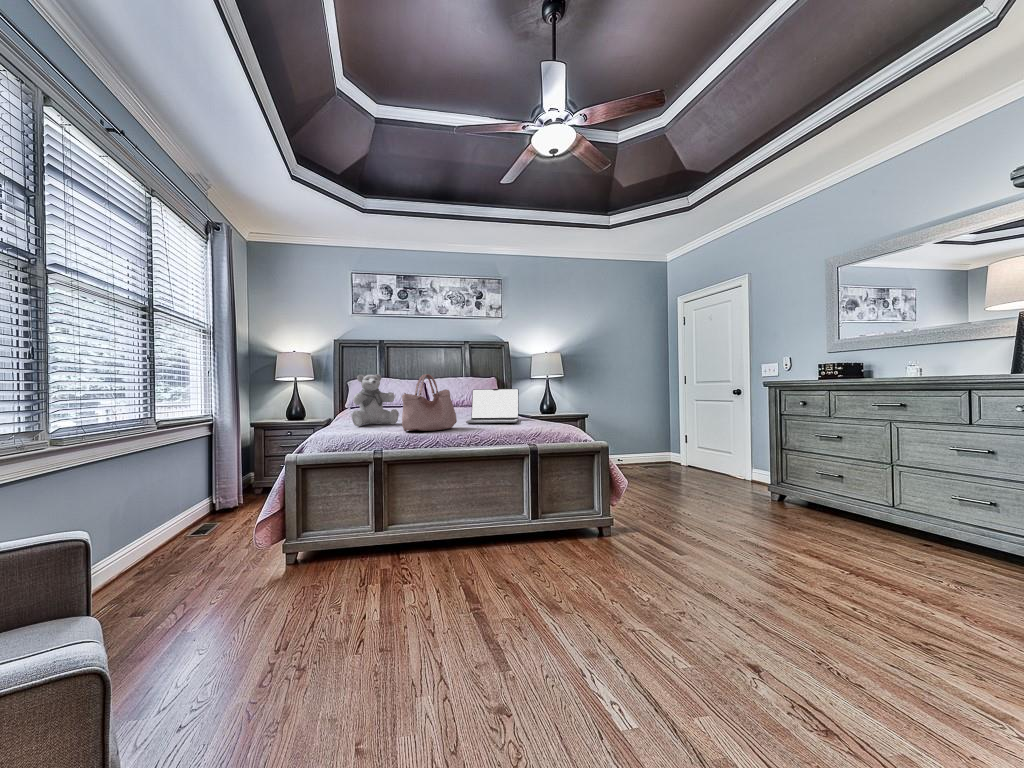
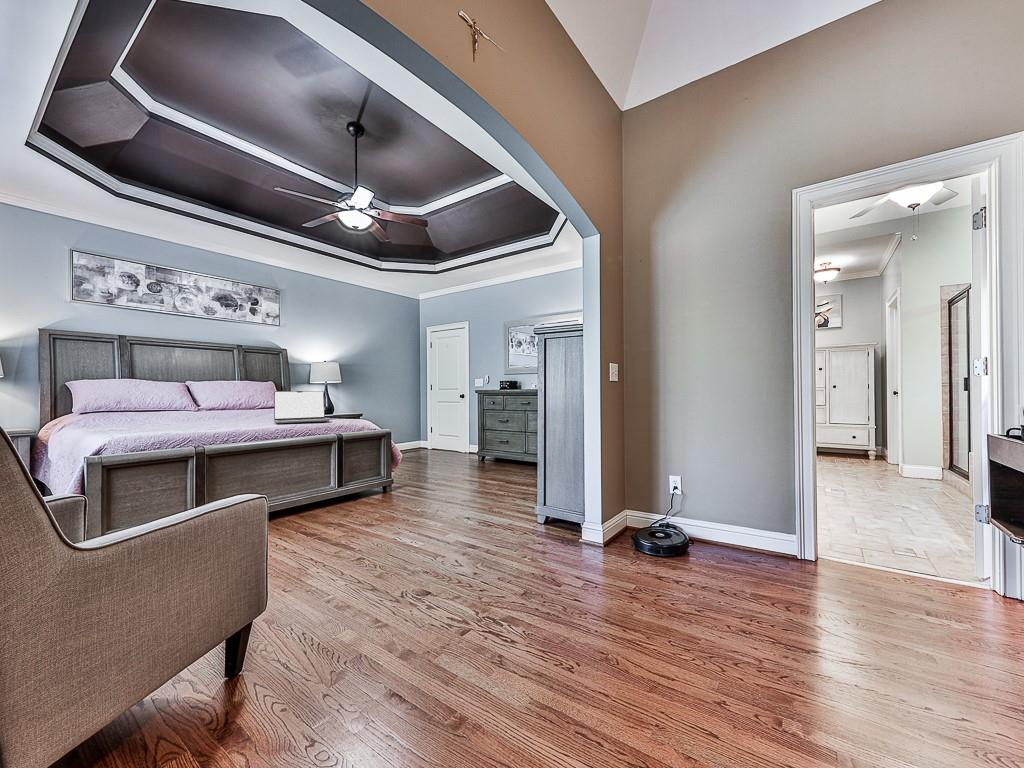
teddy bear: present [351,374,399,426] -> none [124,372,191,432]
handbag: present [402,374,457,431] -> none [213,374,273,433]

